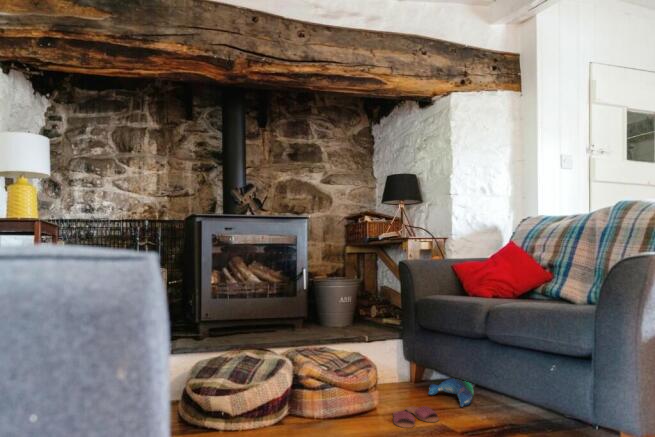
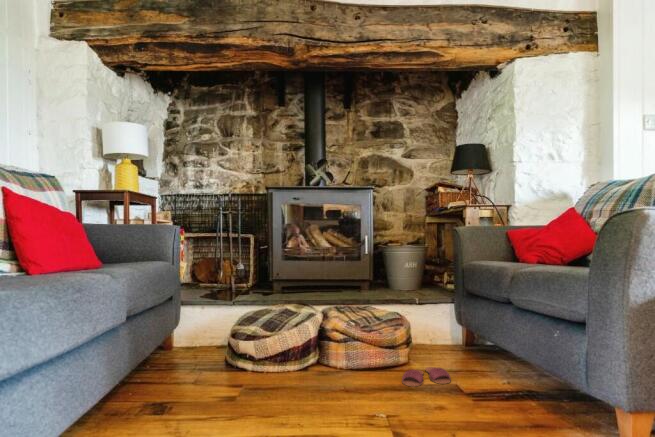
plush toy: present [428,378,475,407] -> none [461,344,507,373]

